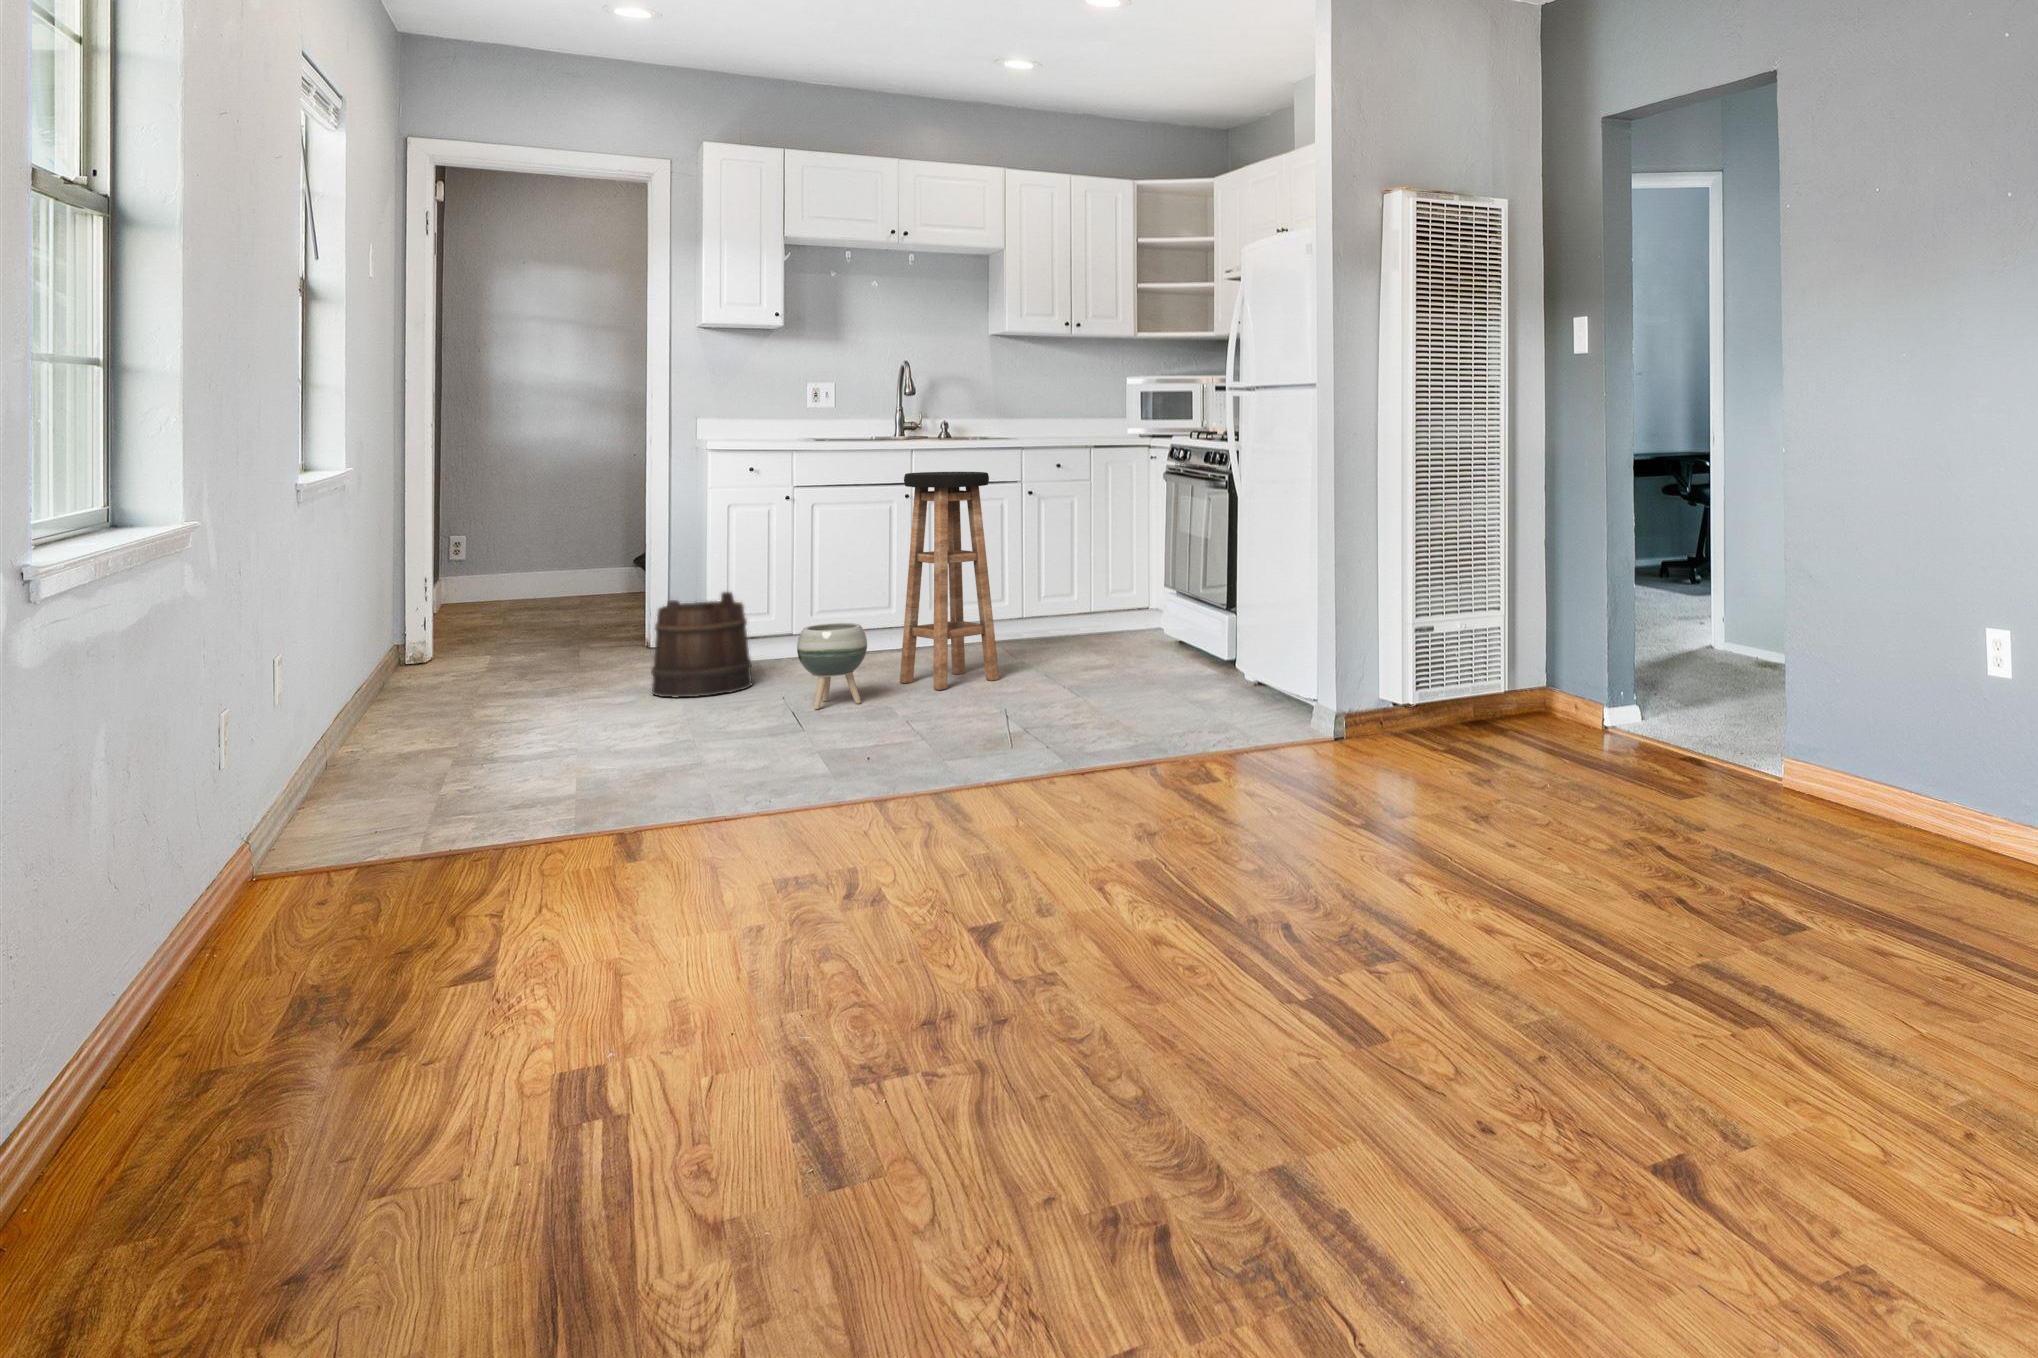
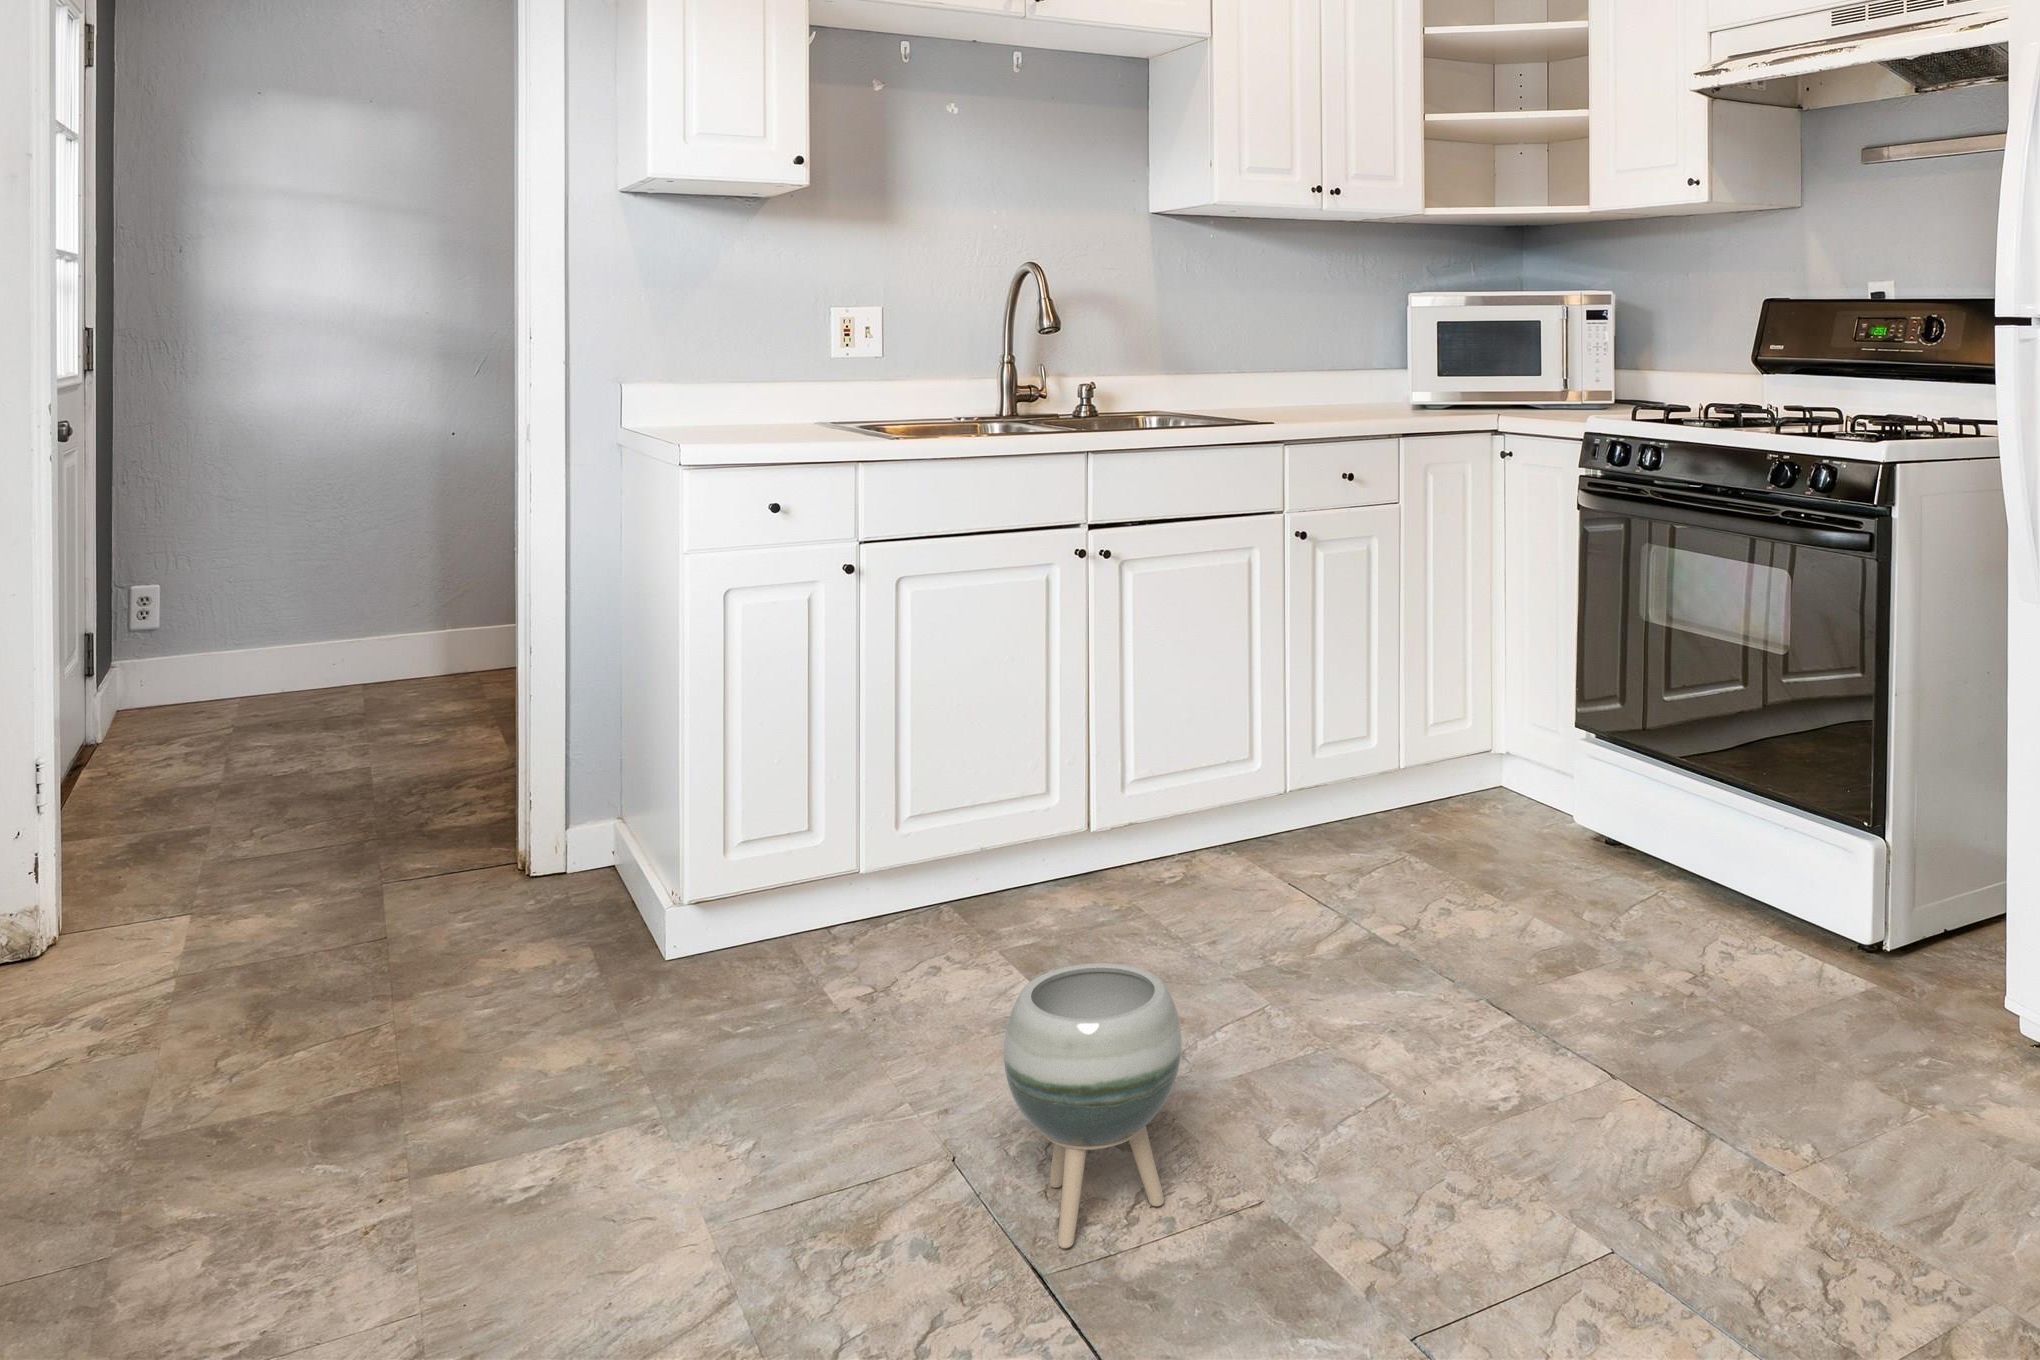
bar stool: present [900,472,999,690] -> none [1178,521,1414,1118]
bucket: present [651,592,752,697] -> none [577,829,818,1156]

